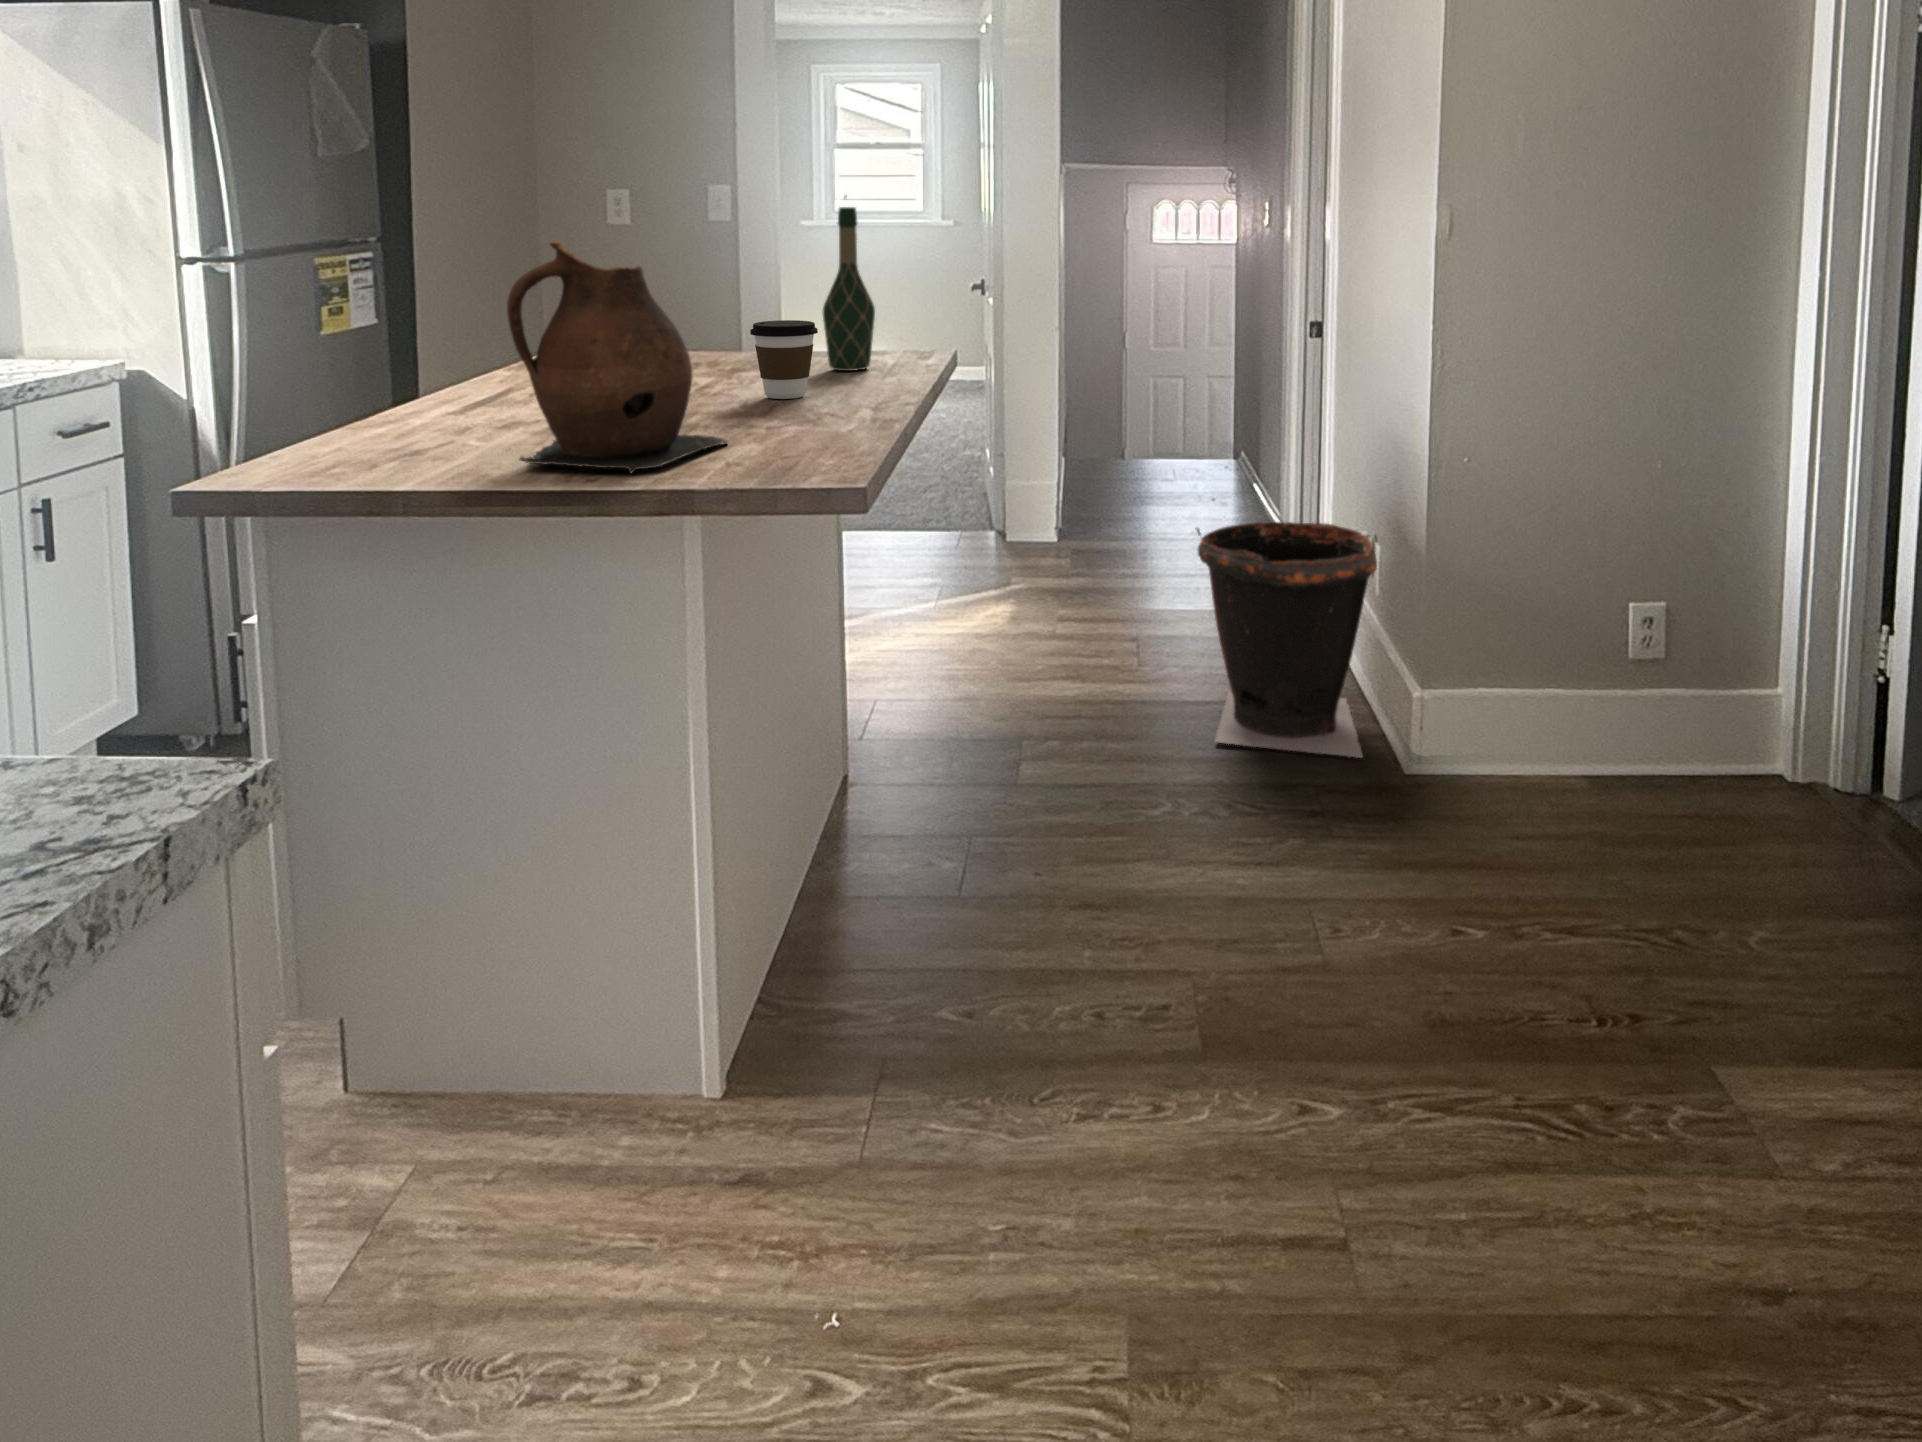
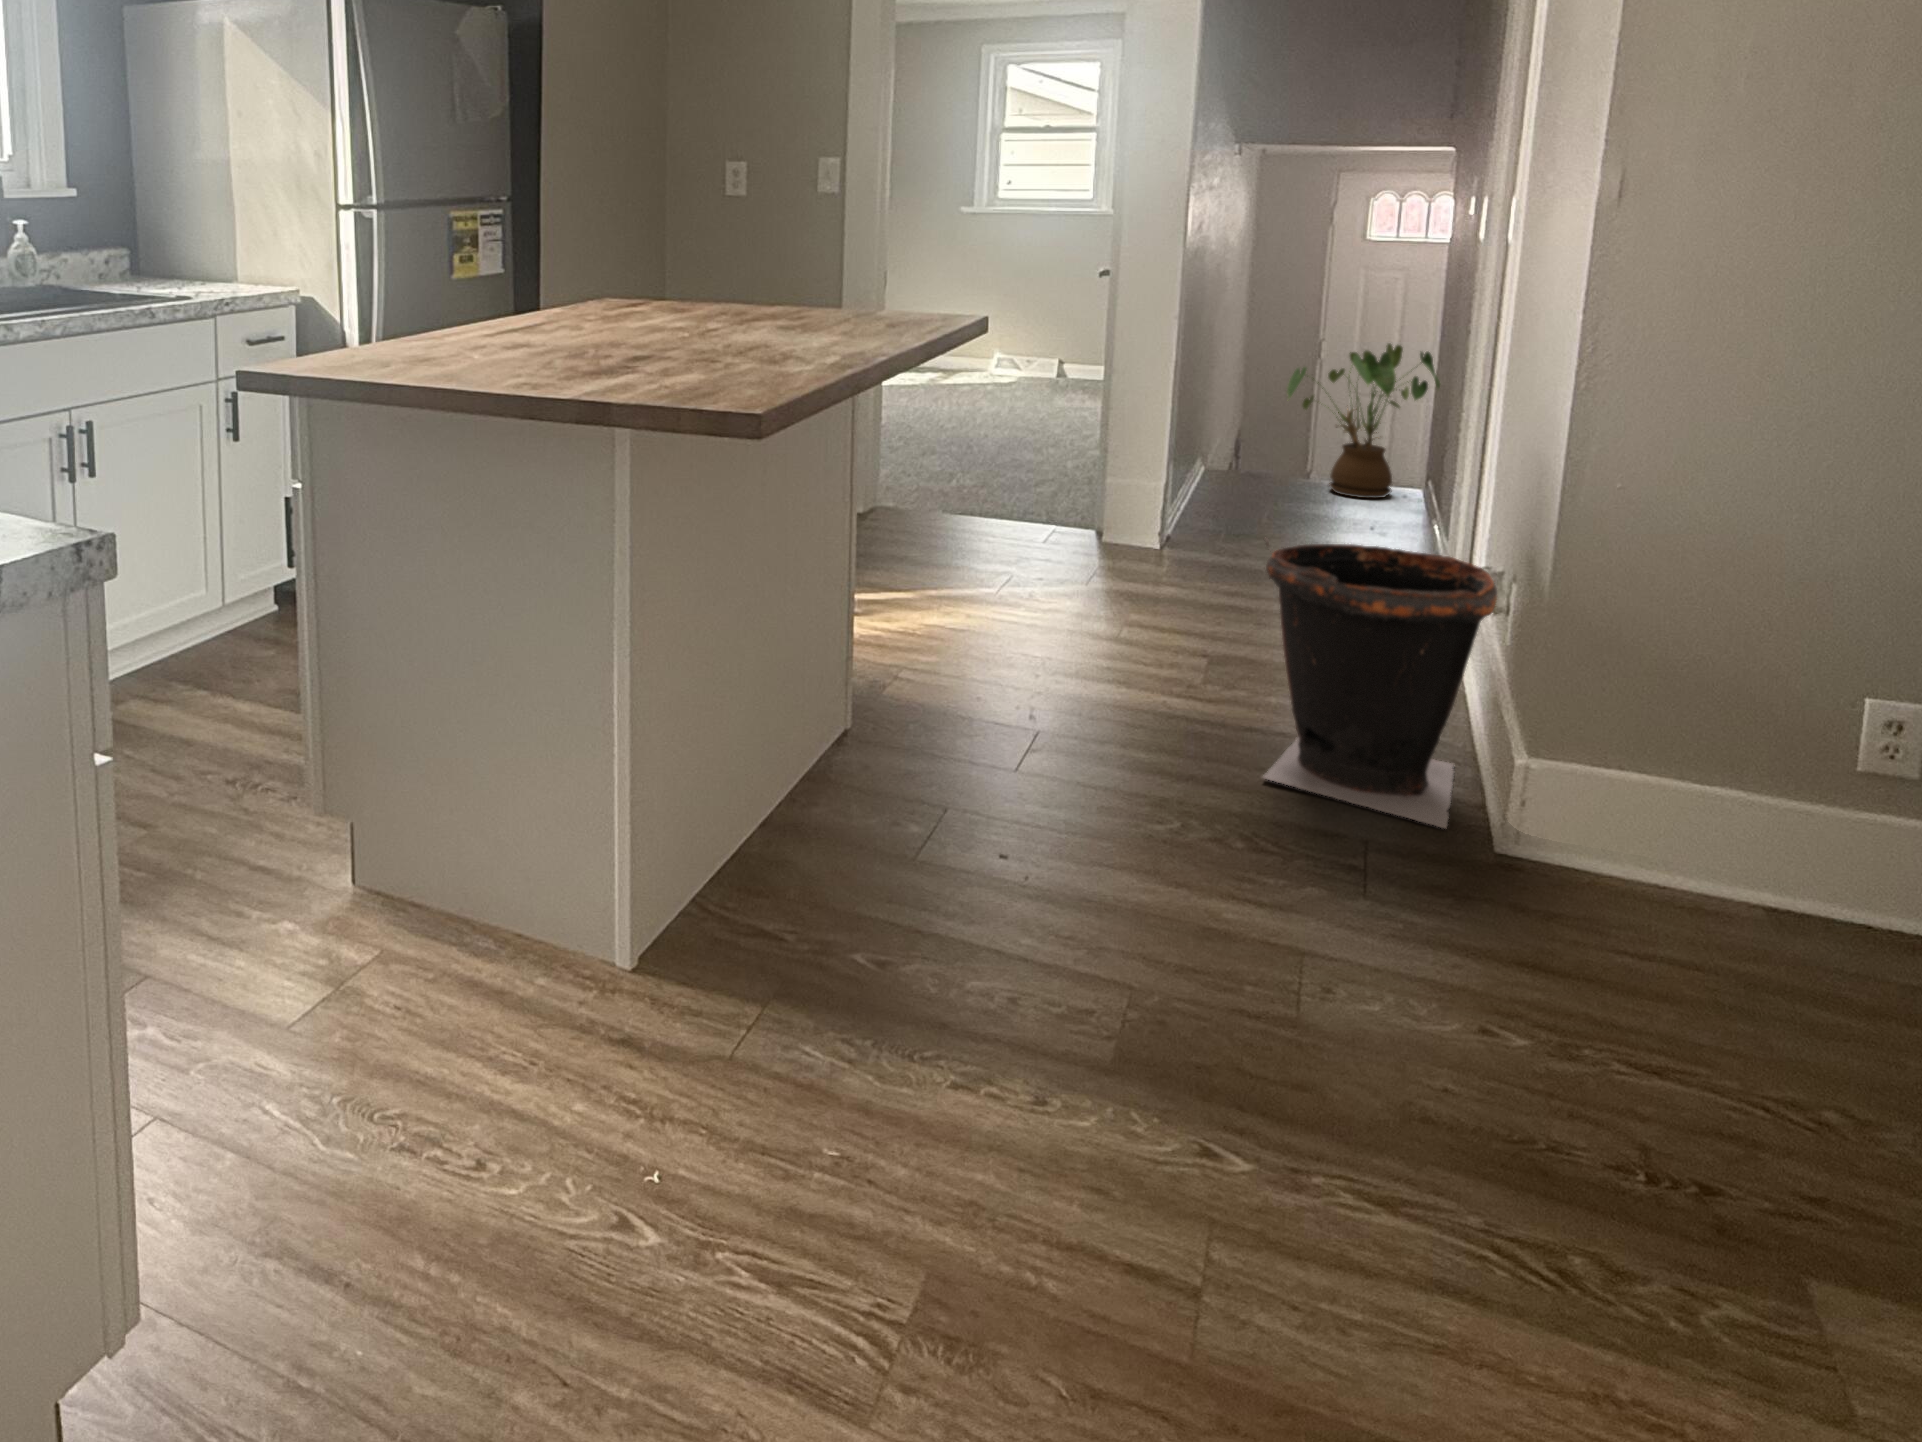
wine bottle: present [823,207,875,371] -> none [840,161,893,327]
ceramic pitcher: present [507,241,727,473] -> none [484,172,675,385]
coffee cup: present [750,320,818,399] -> none [743,268,810,344]
house plant: none [1125,333,1242,468] -> present [1287,344,1440,498]

